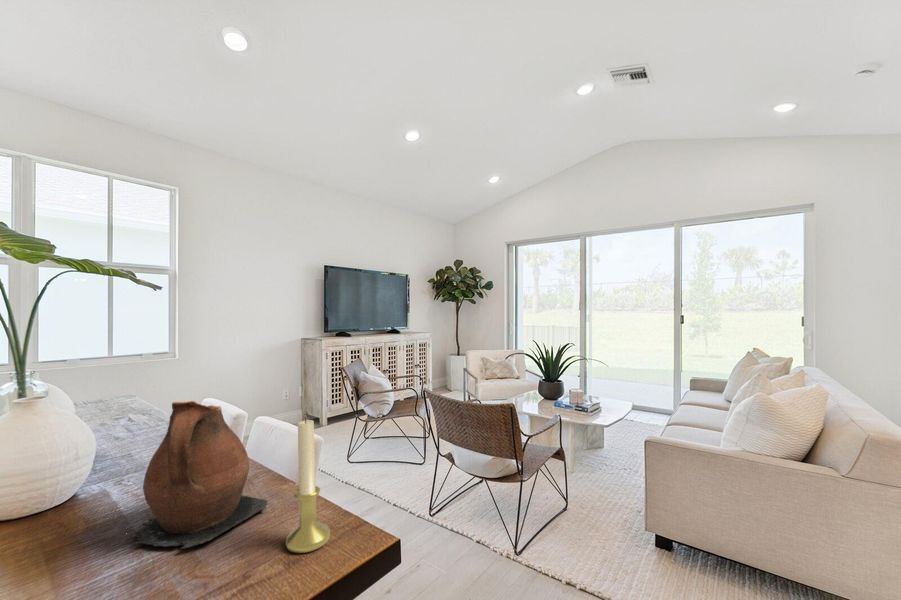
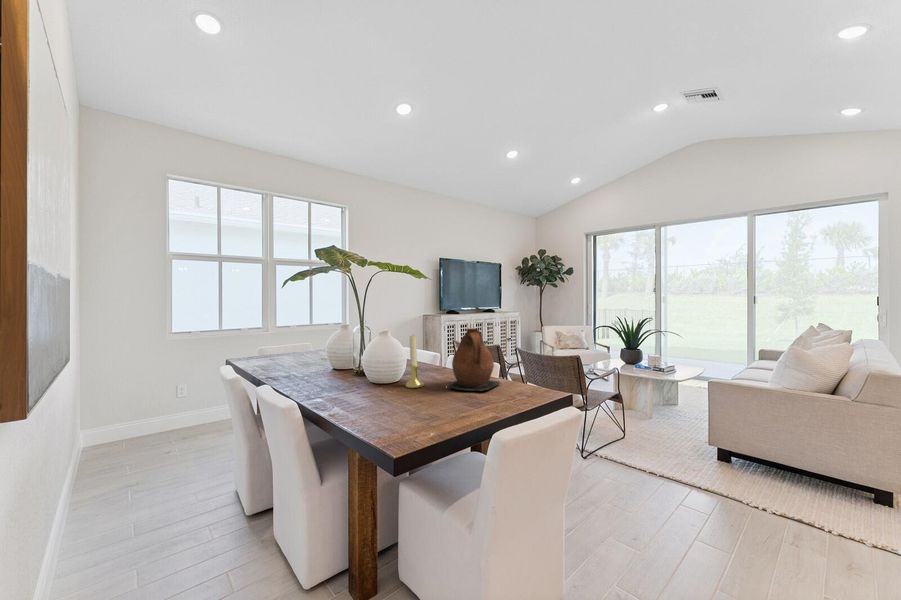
candle holder: present [286,417,330,553] -> present [406,336,424,388]

